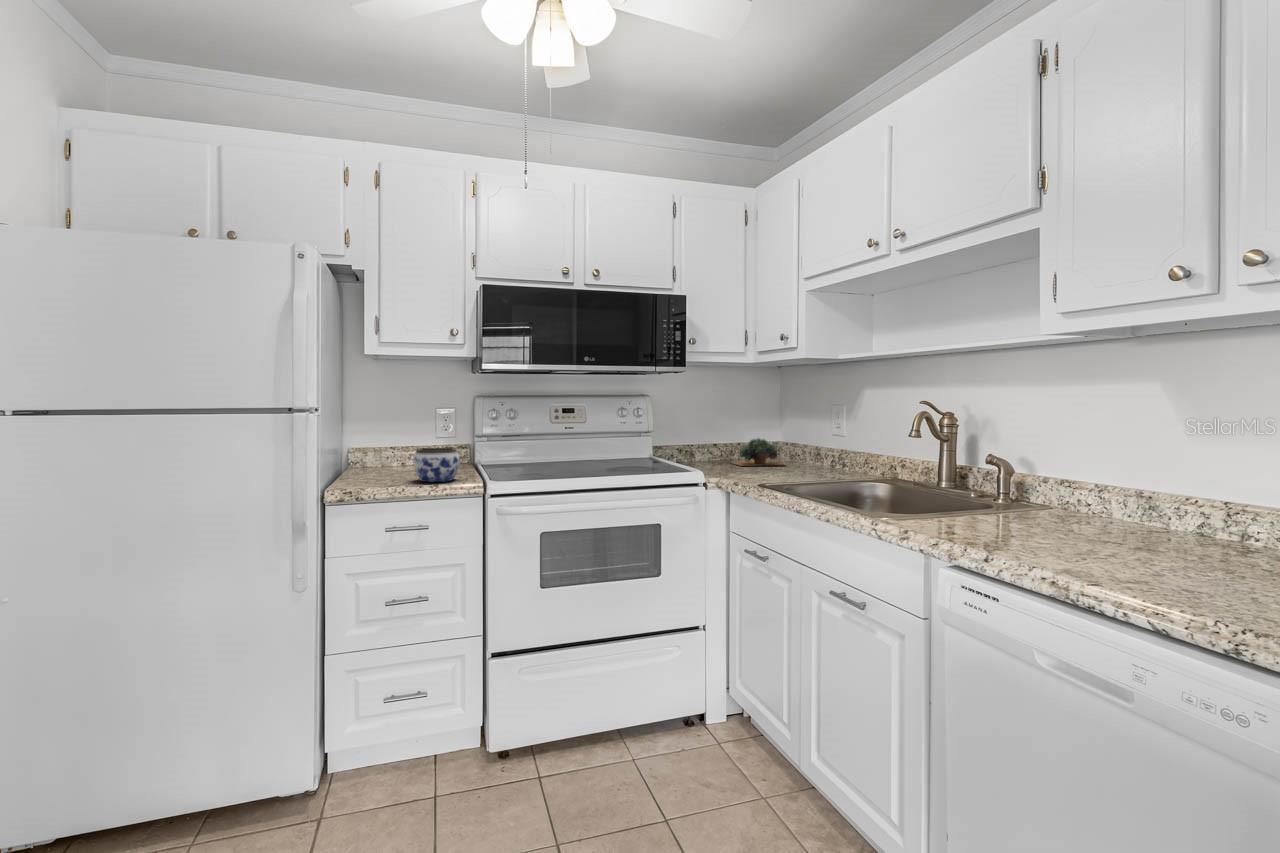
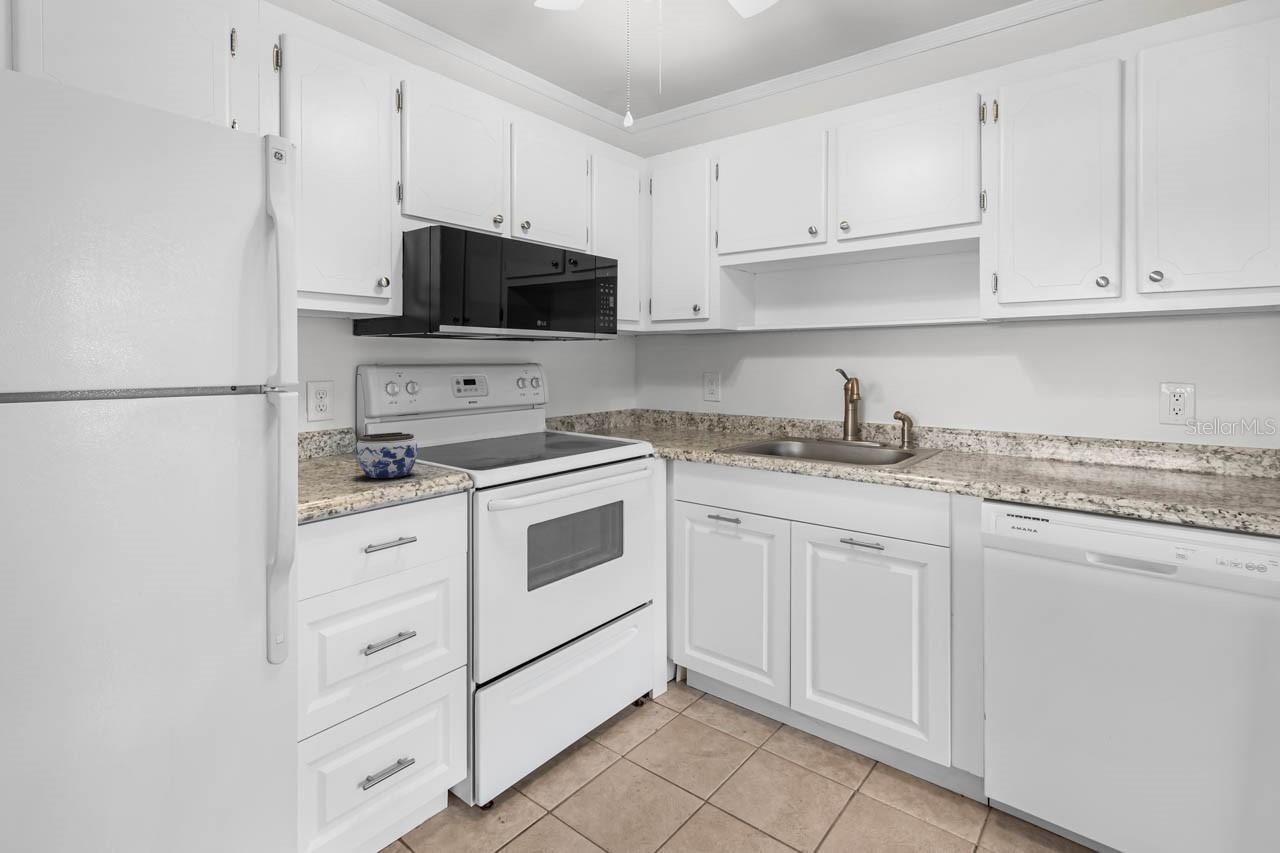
succulent plant: present [729,438,785,466] -> none [609,406,668,434]

